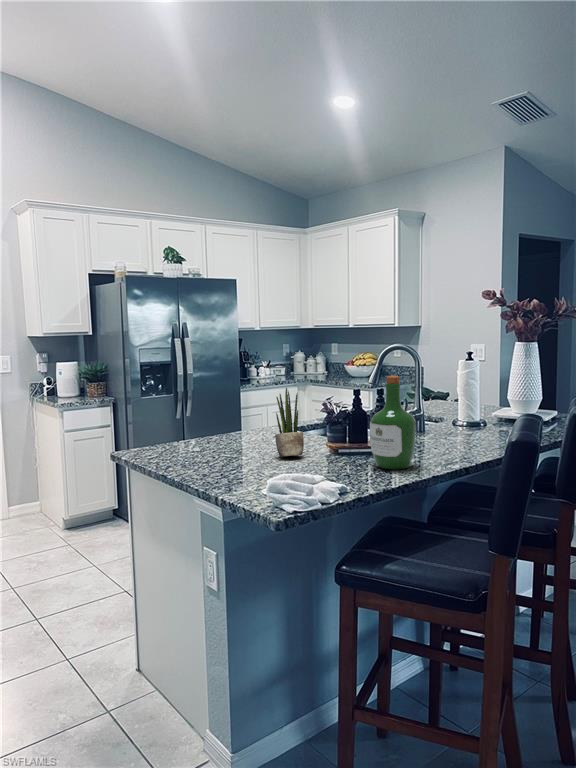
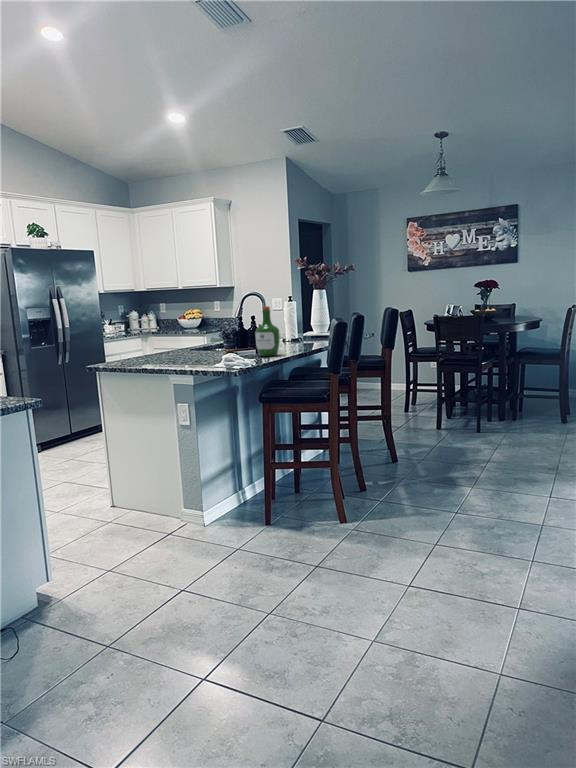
potted plant: present [275,388,304,456] -> none [196,317,215,358]

